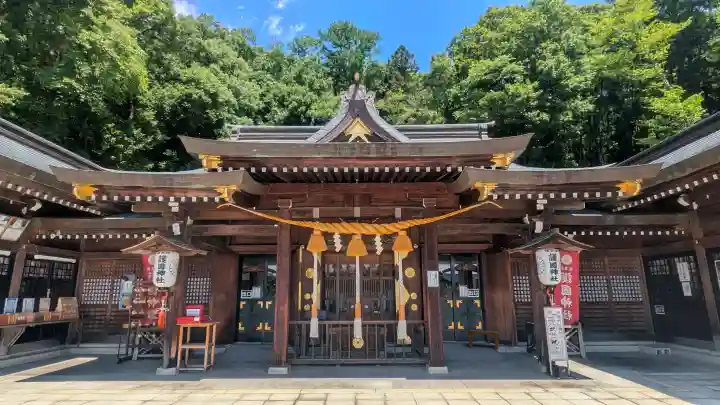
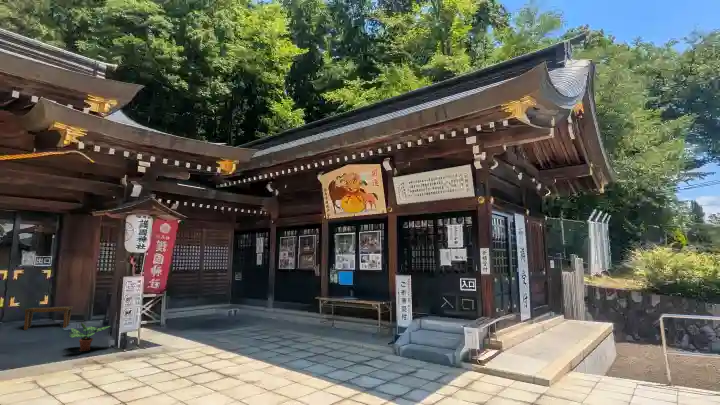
potted plant: none [508,347,543,374] -> present [69,323,110,351]

